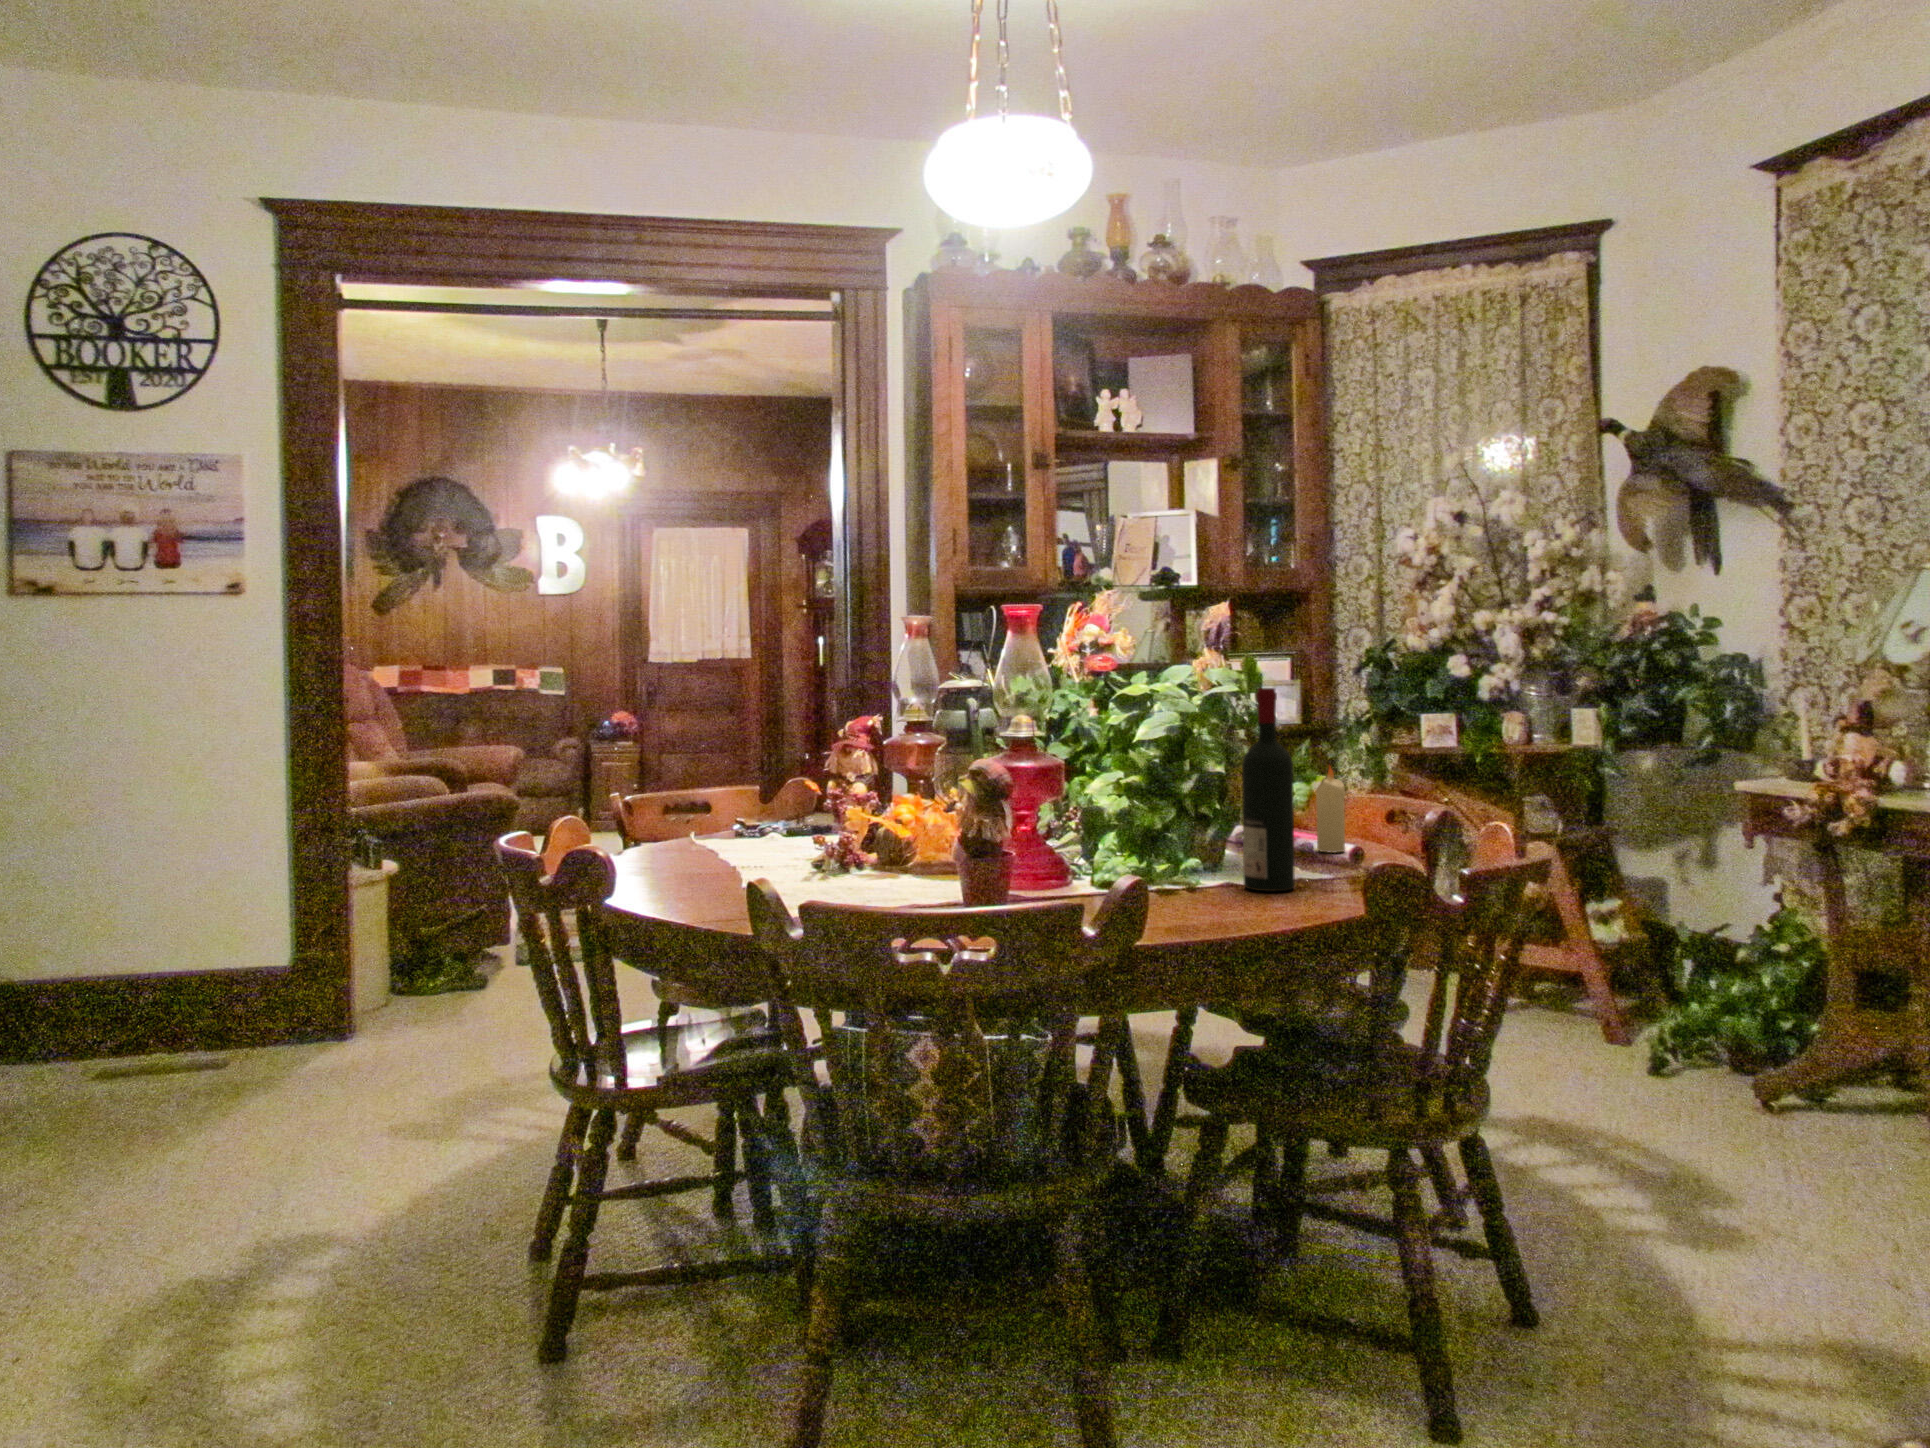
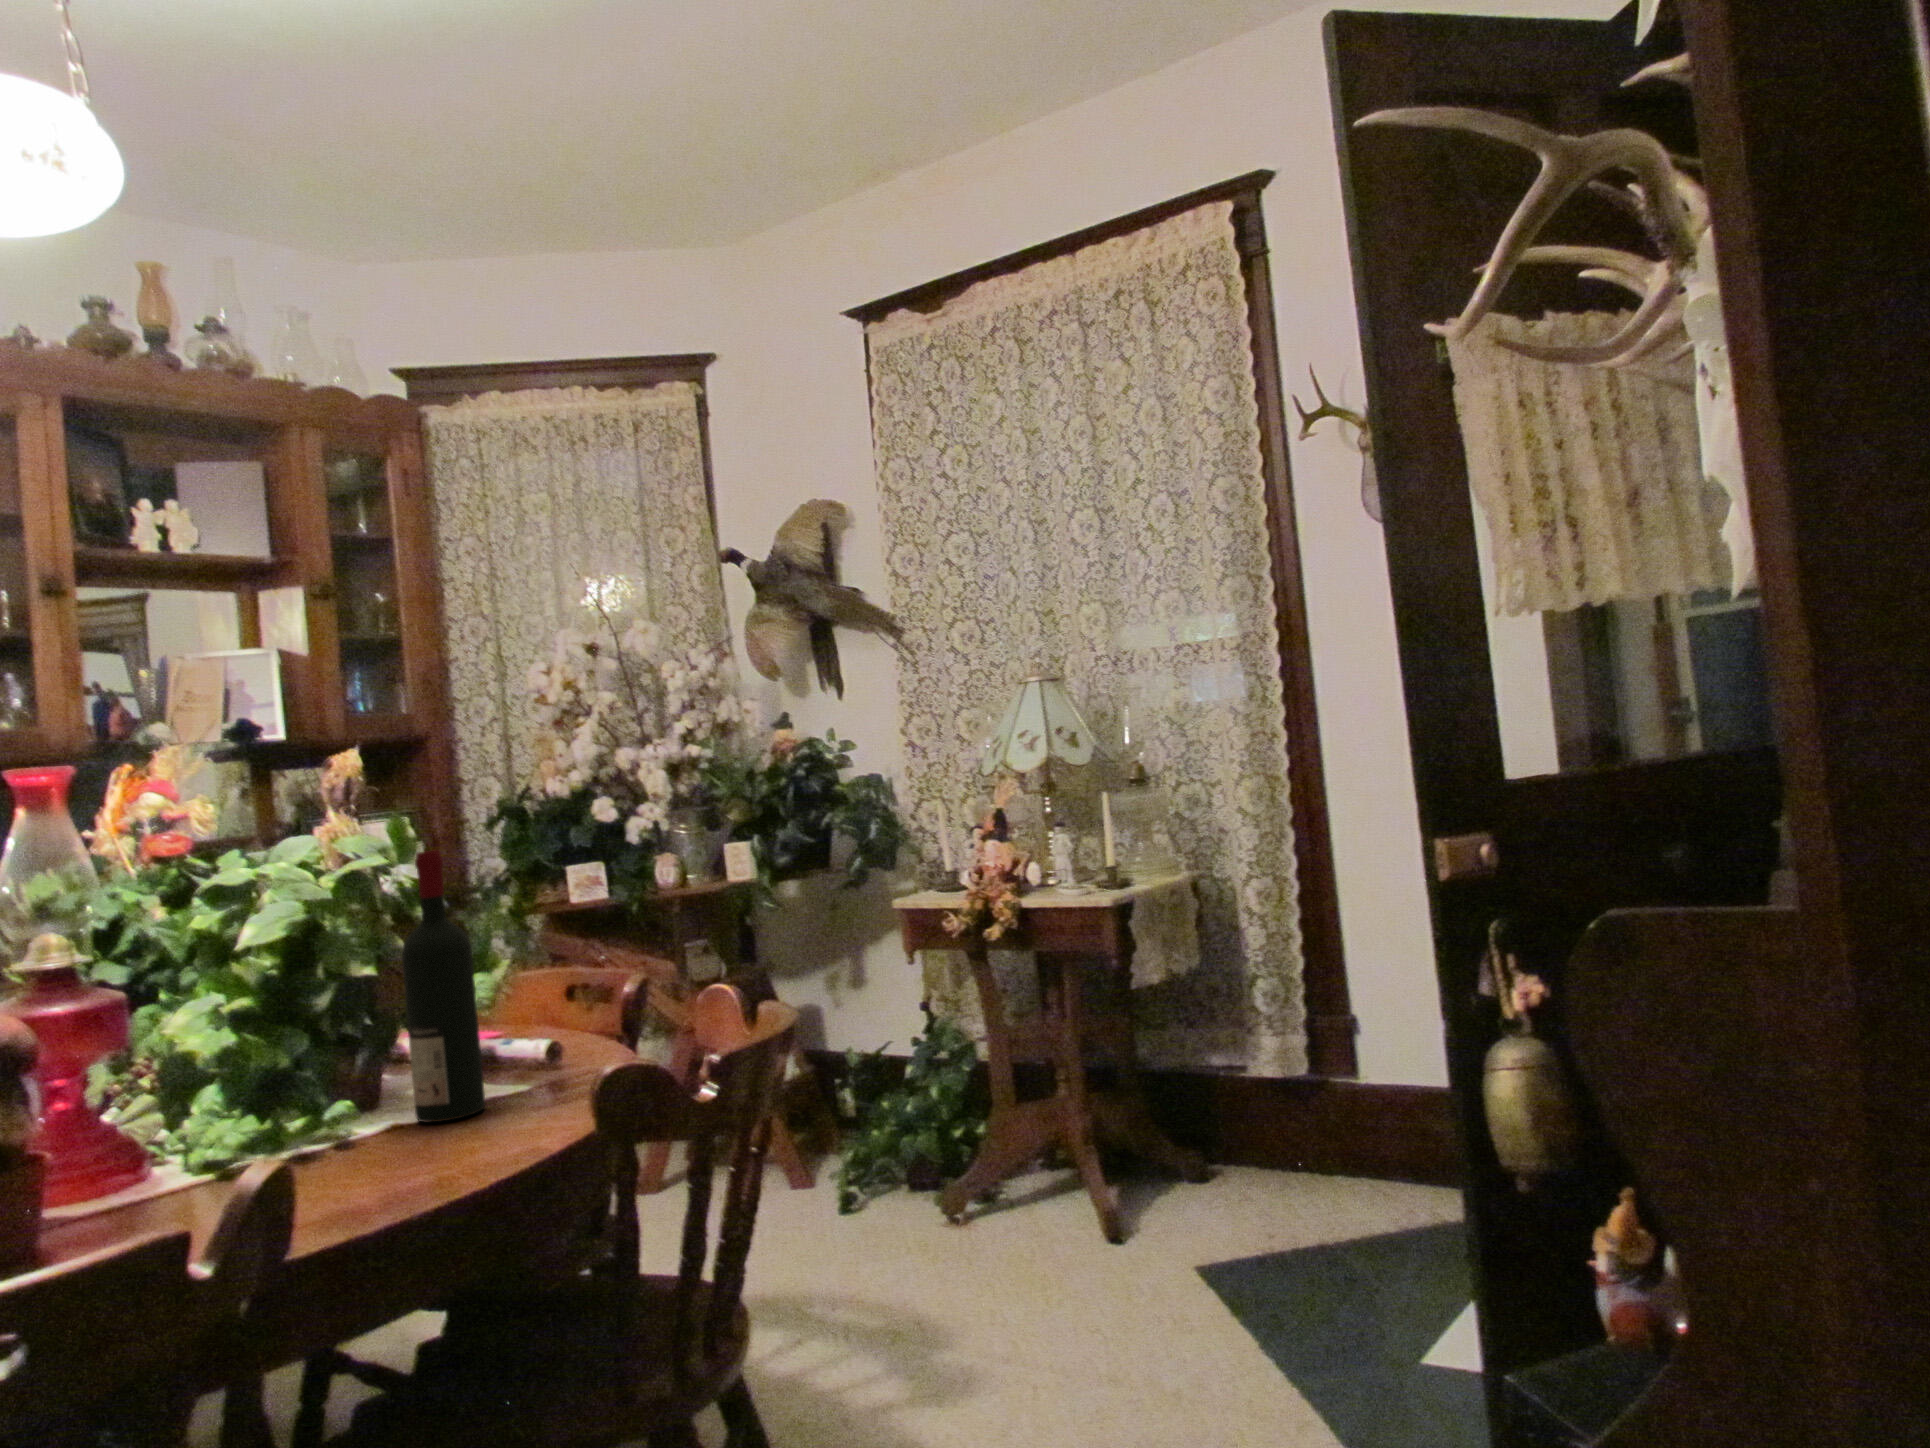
candle: present [1316,767,1345,853] -> none [489,939,533,1050]

